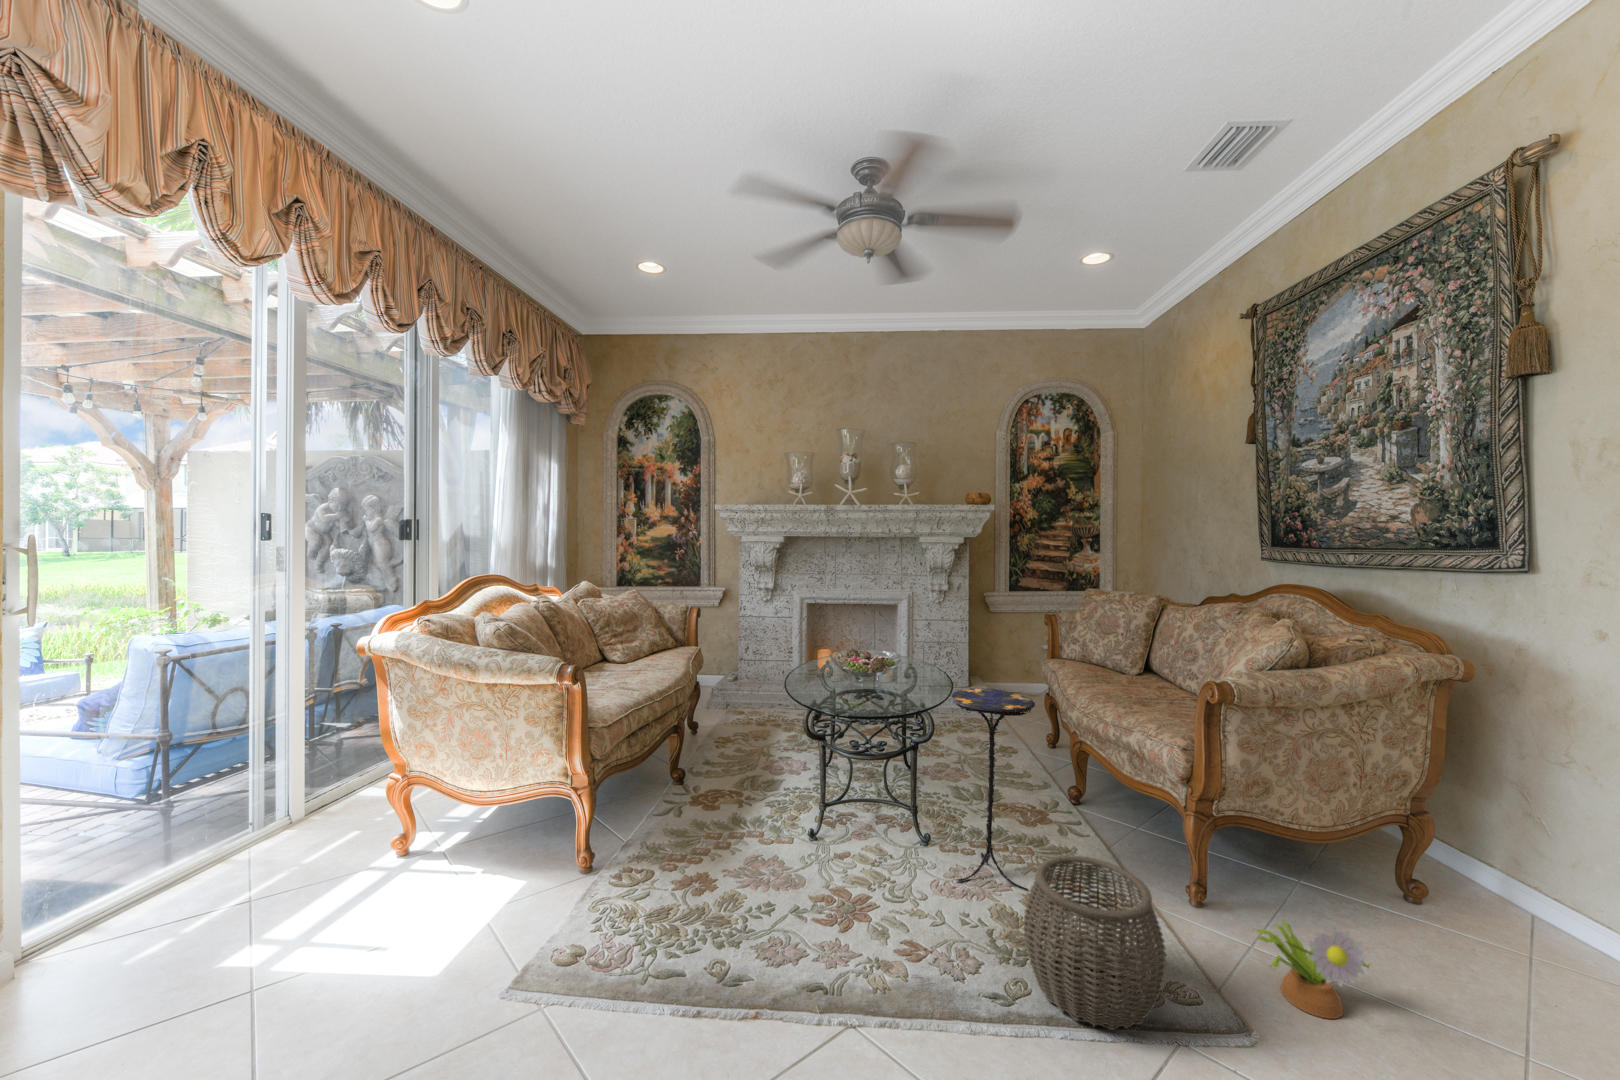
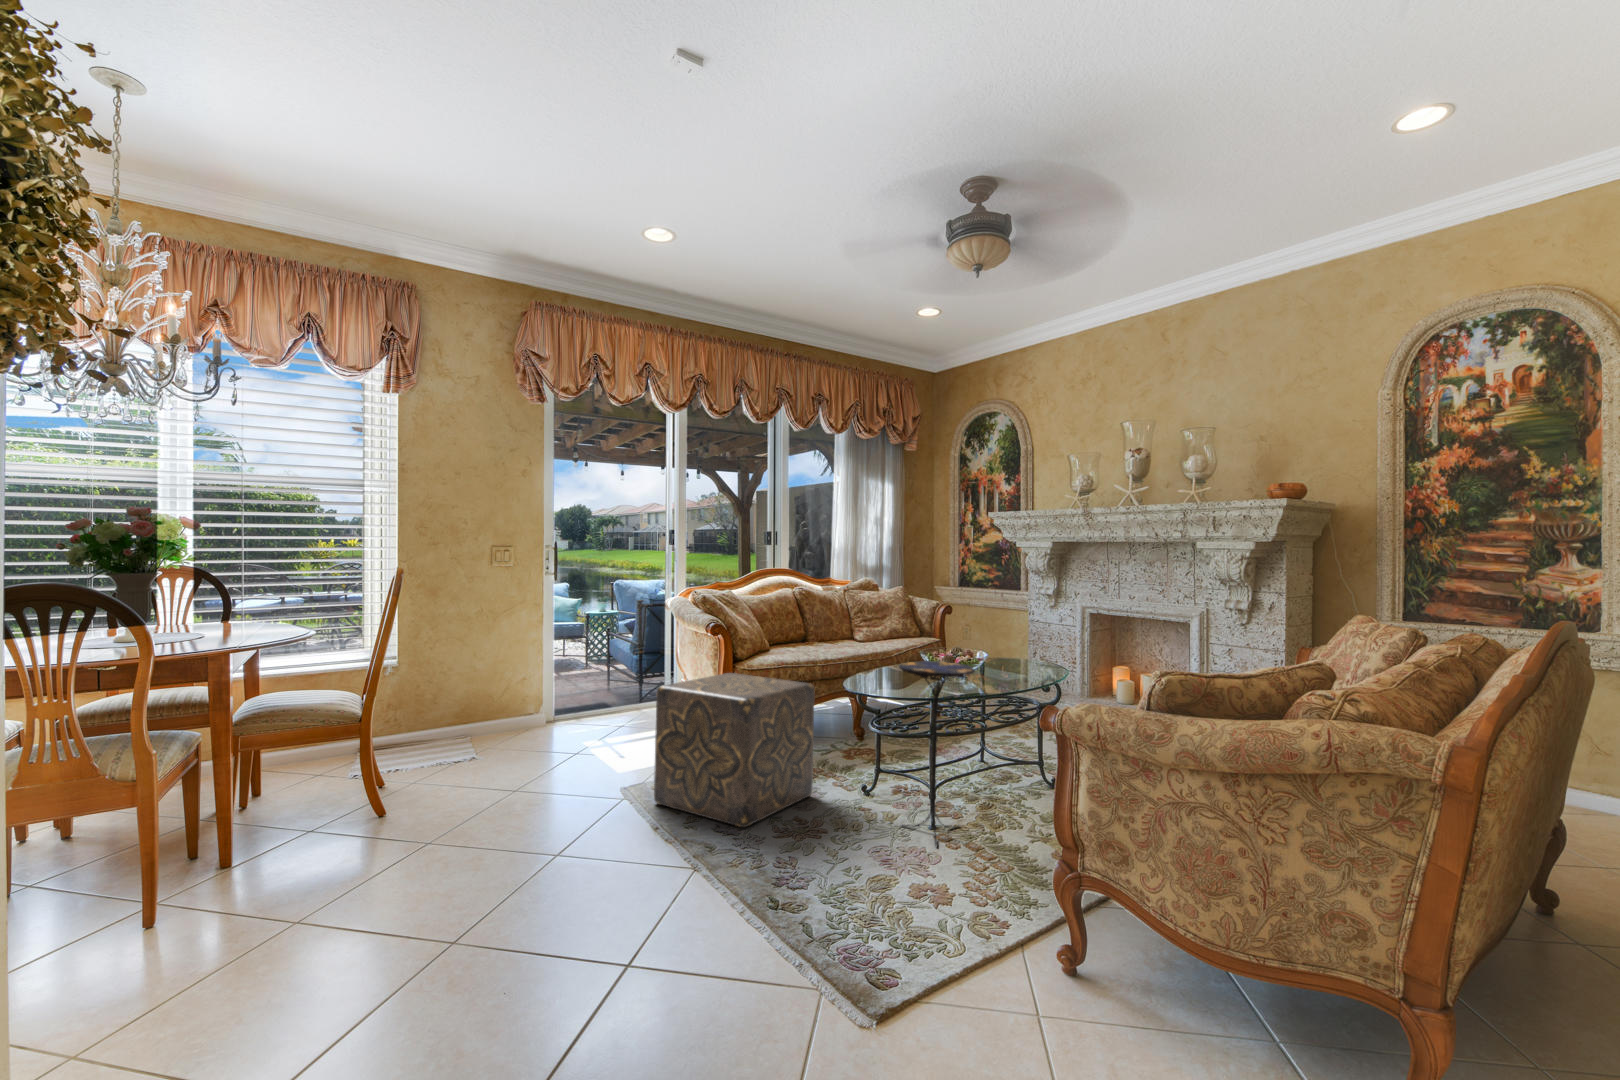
ottoman: none [679,751,886,1036] -> present [654,673,815,827]
woven basket: present [1023,856,1166,1030] -> none [789,777,898,901]
decorative plant: present [1257,921,1370,1019] -> none [937,875,1034,980]

